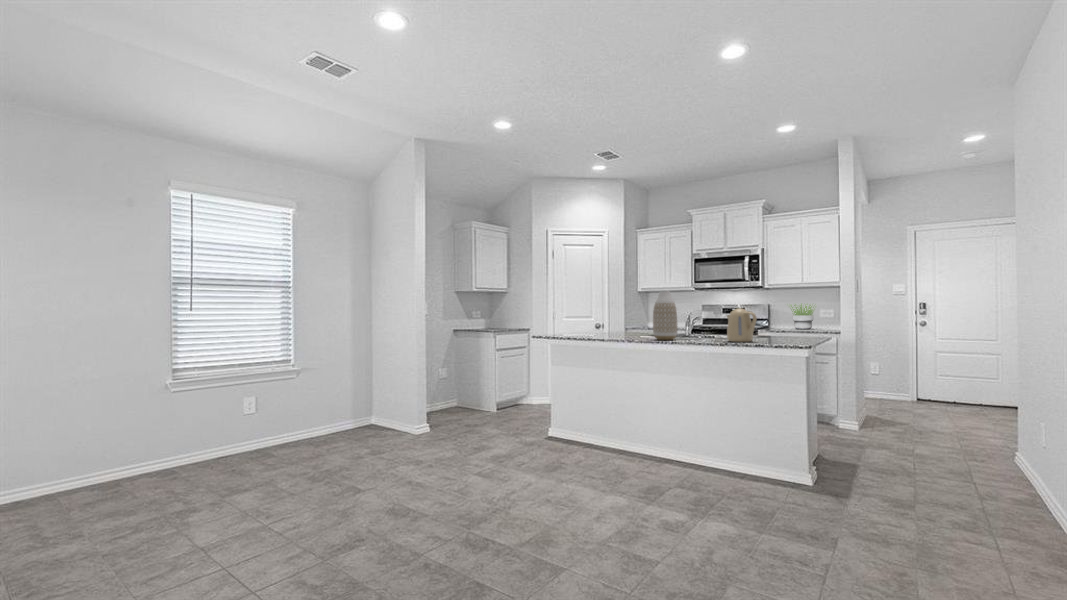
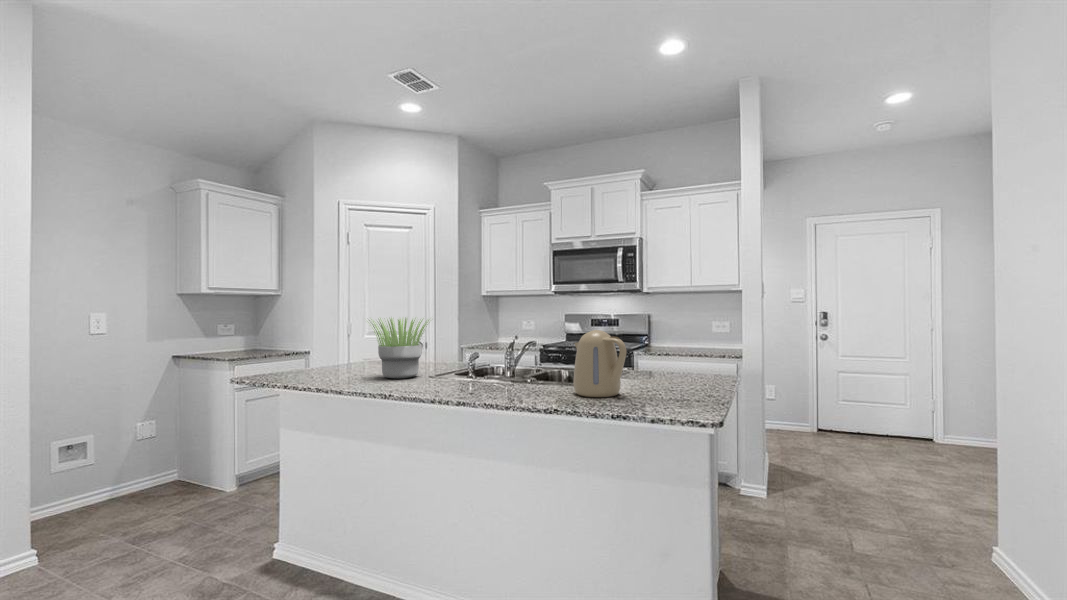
vase: present [653,291,678,340] -> none [443,296,488,391]
potted plant: present [791,304,814,329] -> present [369,318,429,379]

